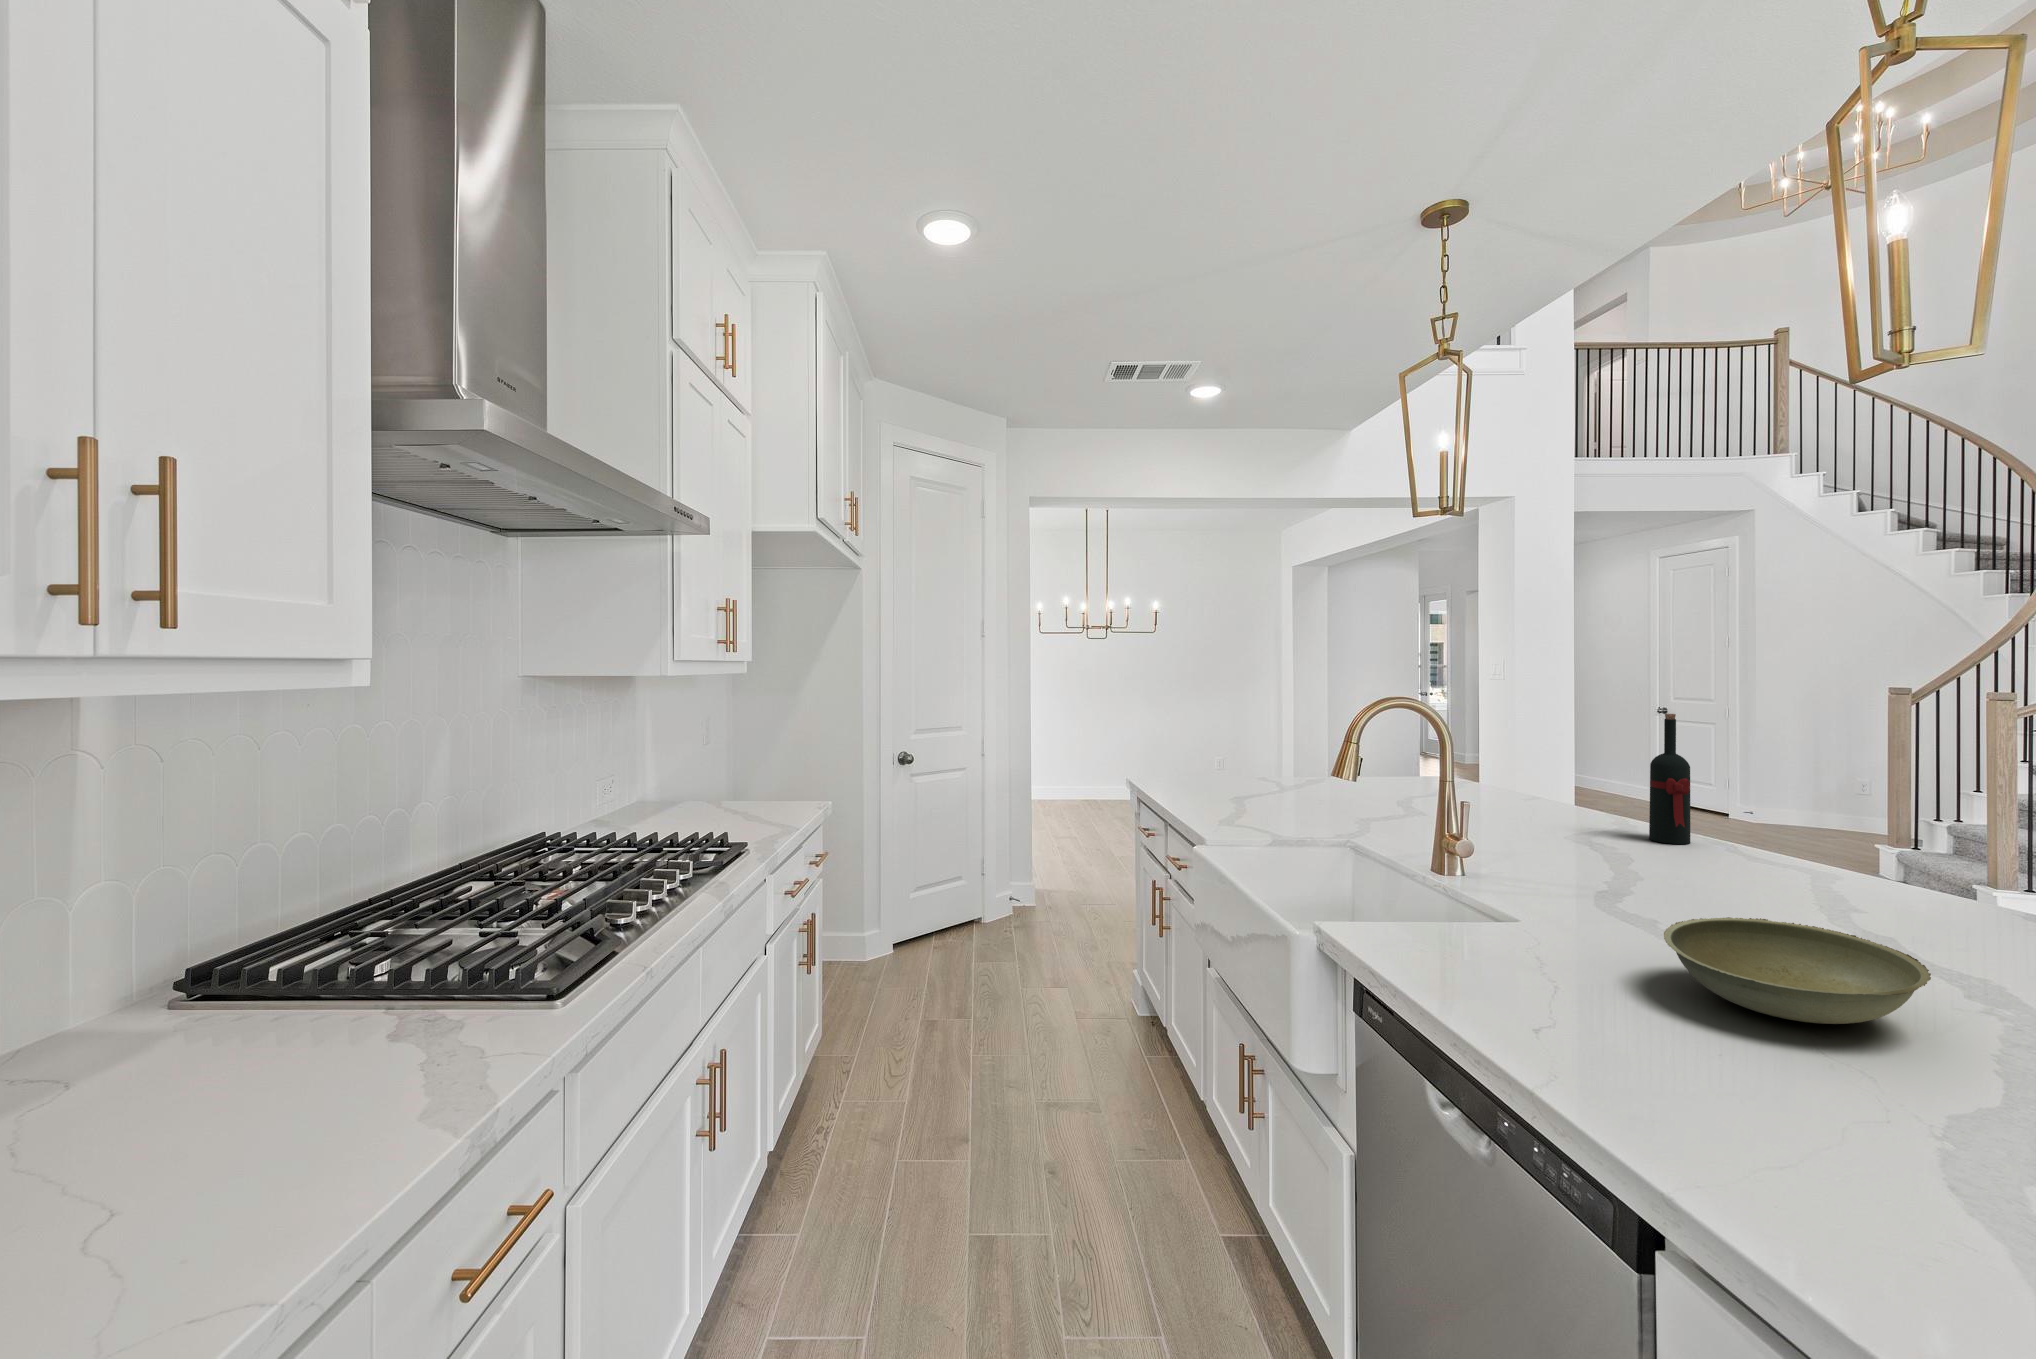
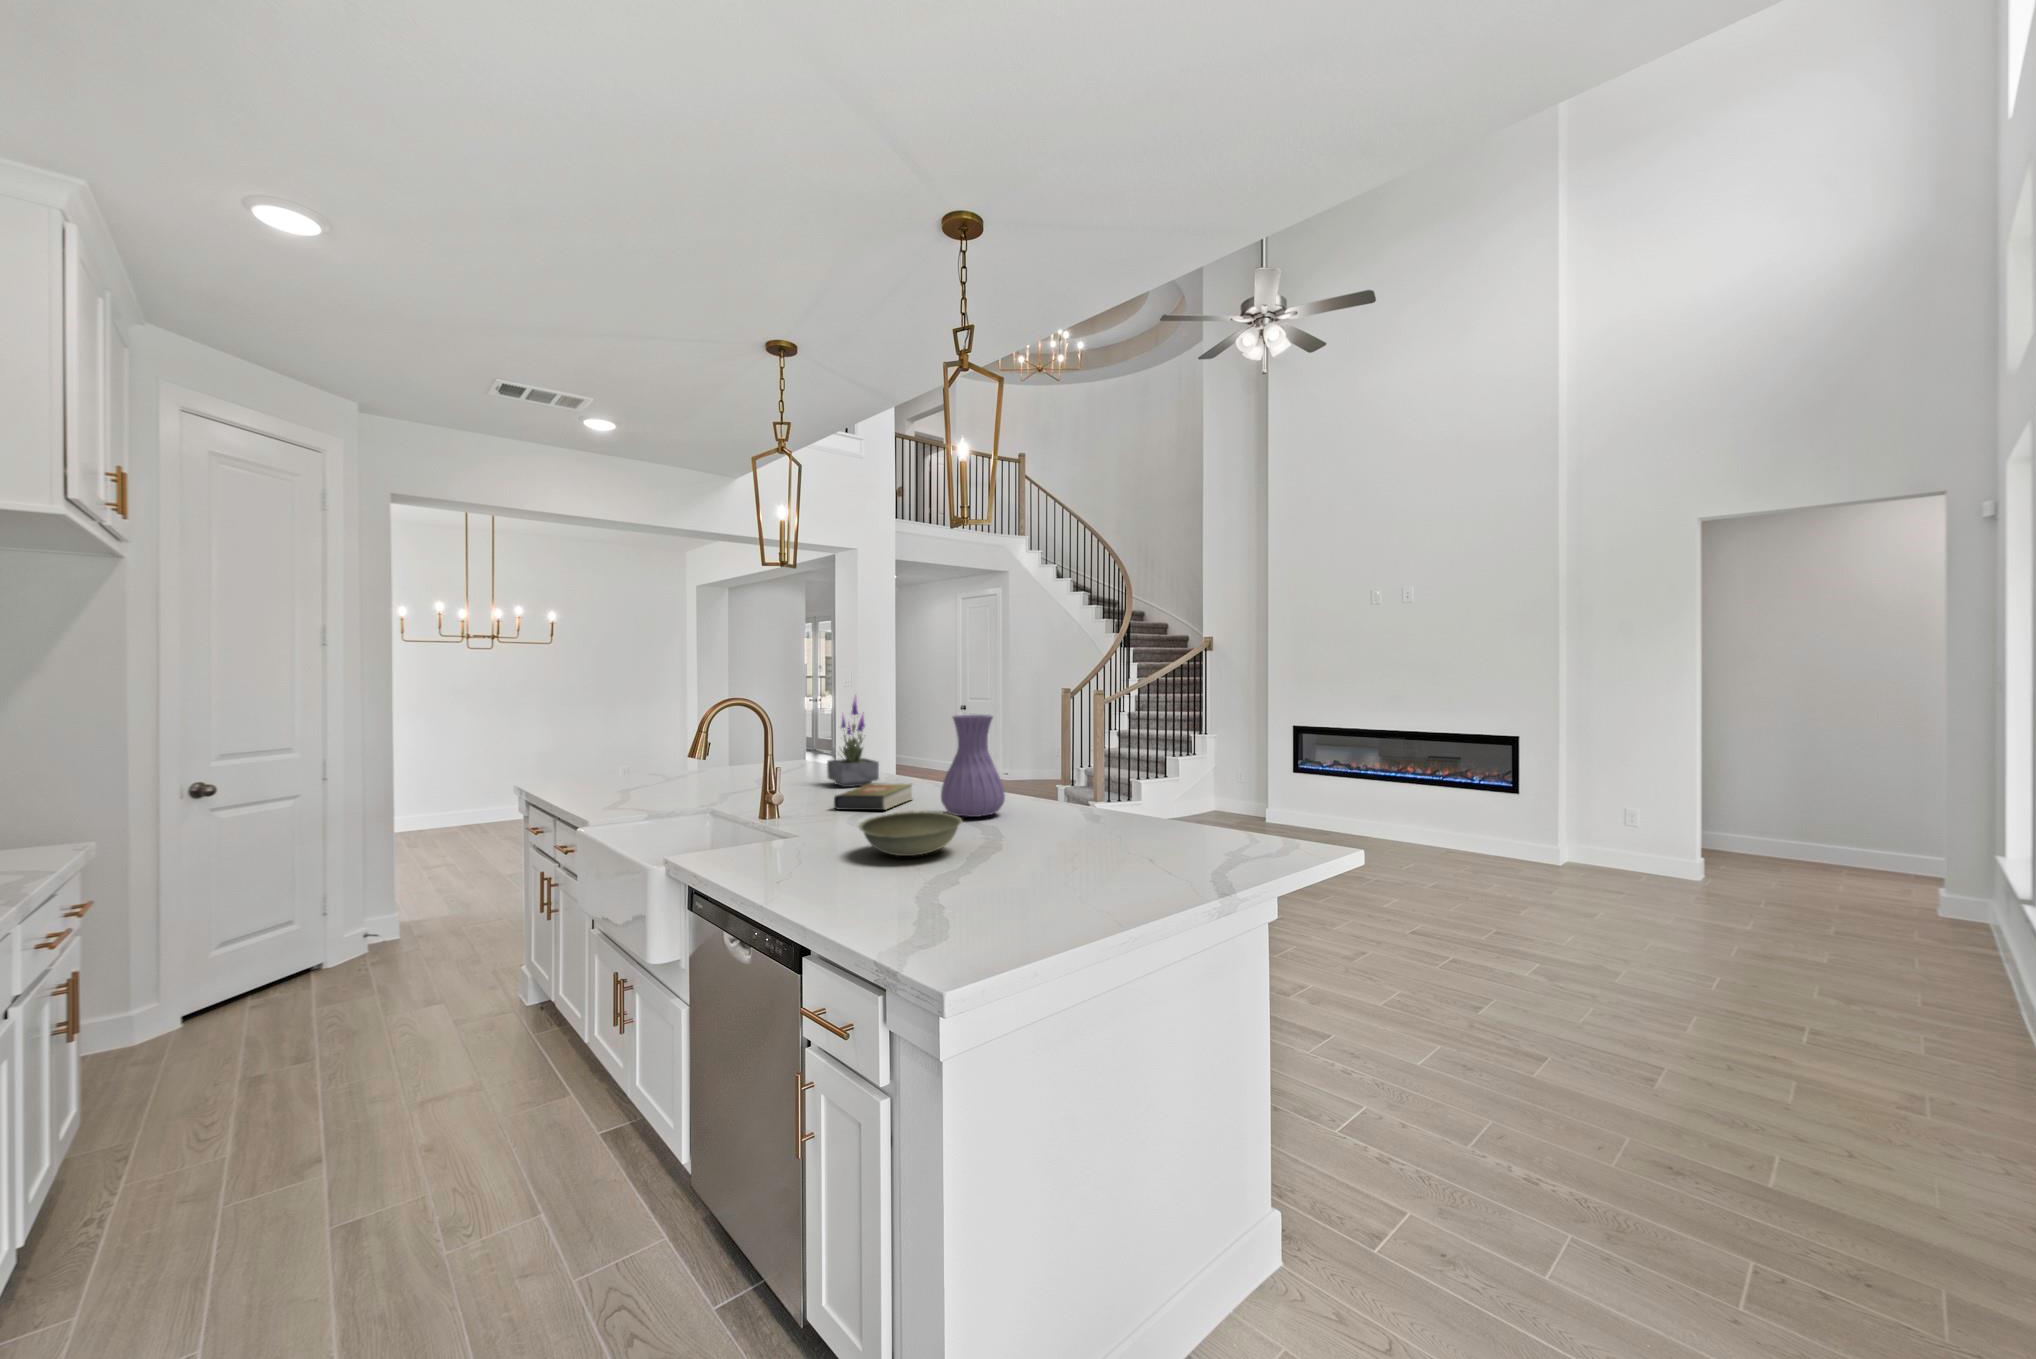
potted plant: none [1508,690,1597,825] -> present [827,695,879,787]
wine bottle: present [1649,714,1690,844] -> none [904,707,925,790]
vase: none [1777,737,1941,929] -> present [941,715,1005,817]
book: none [1547,829,1685,883] -> present [834,783,912,810]

